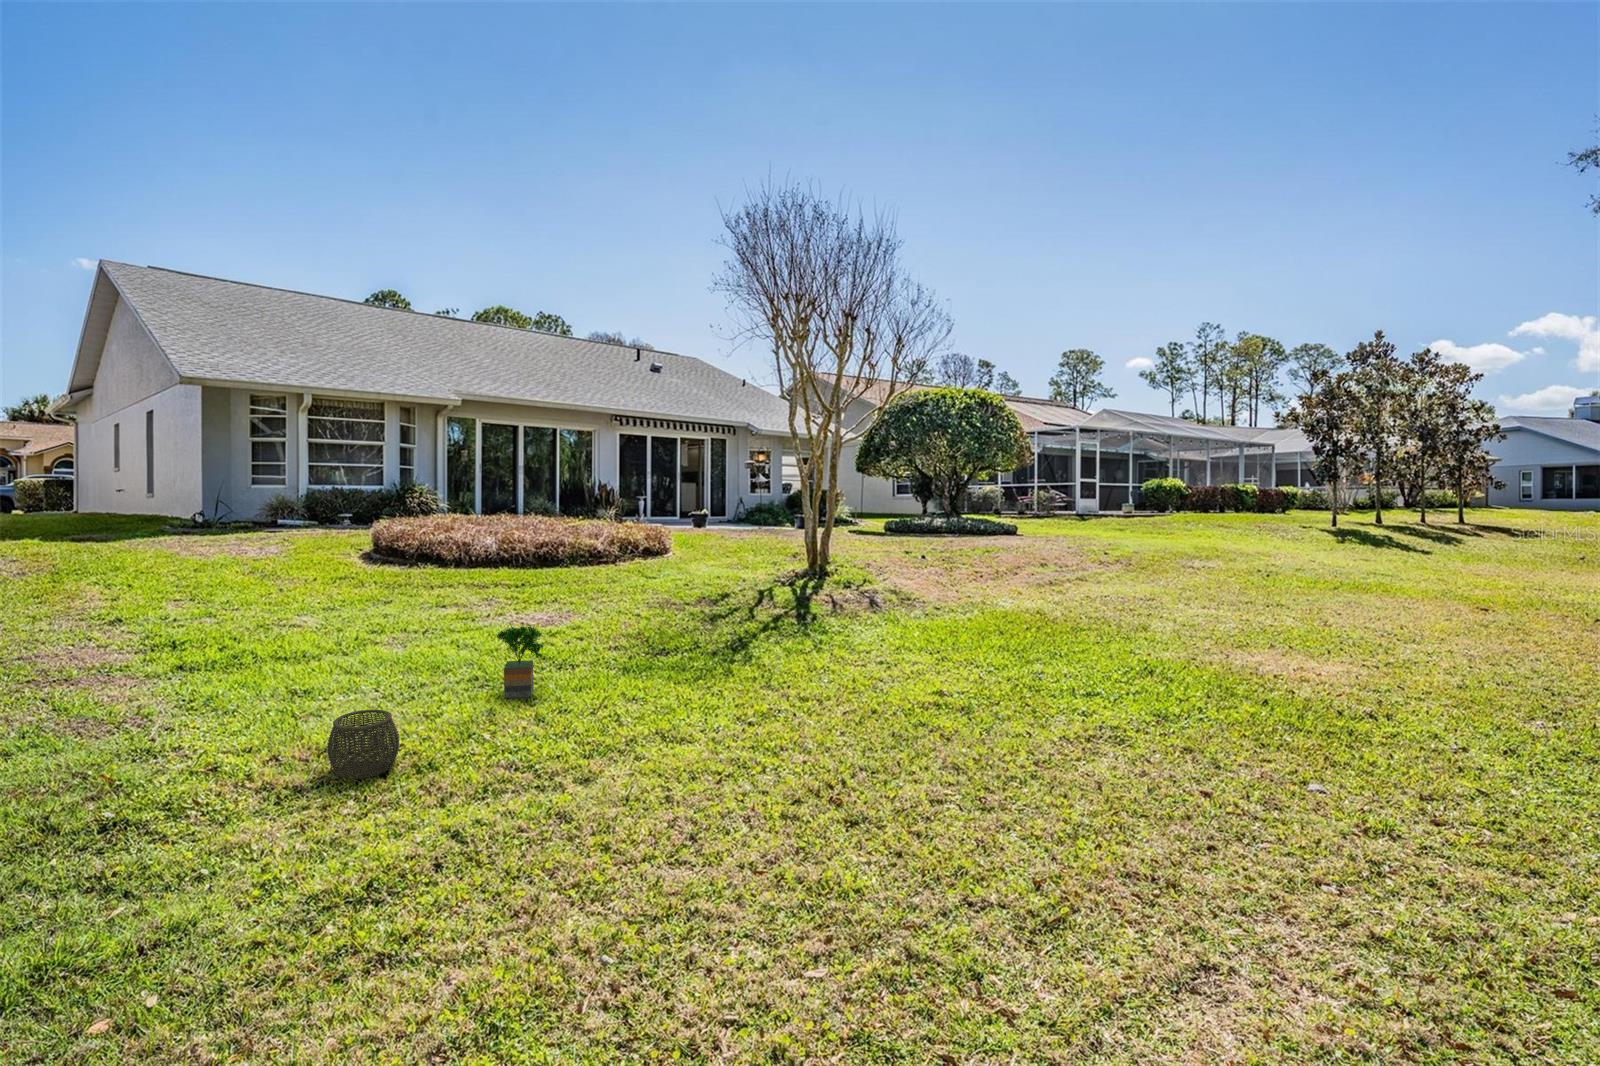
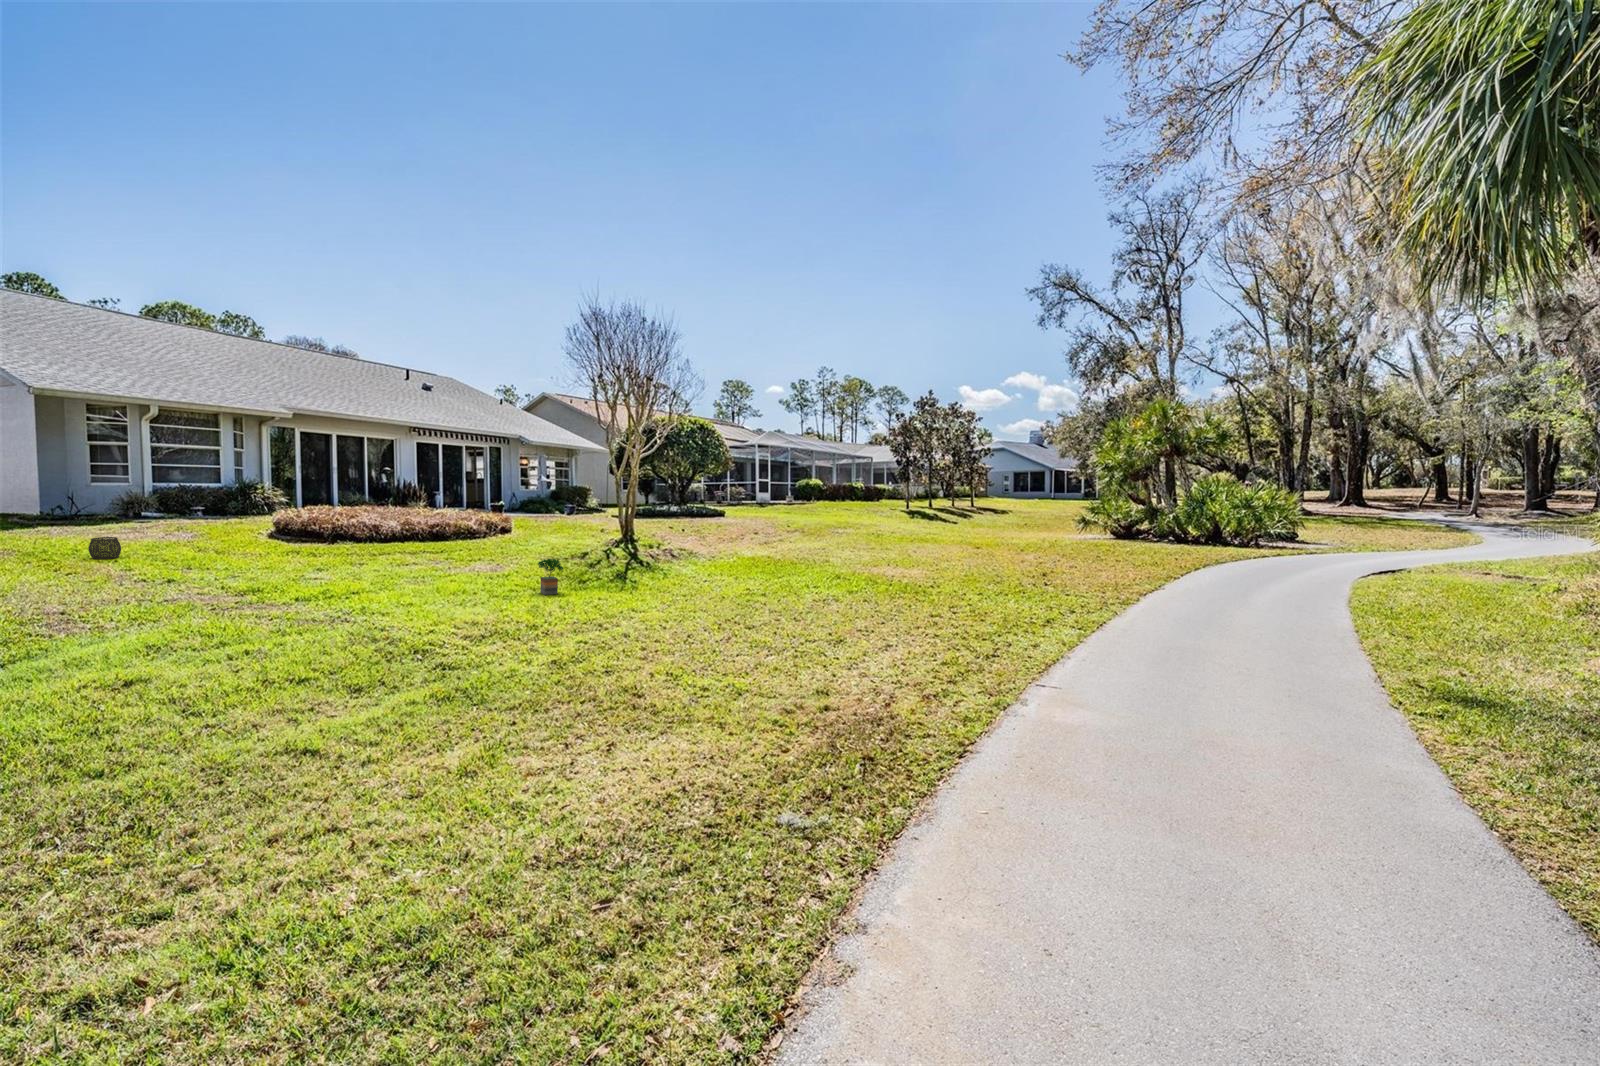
woven basket: present [327,709,399,780] -> present [88,537,121,559]

